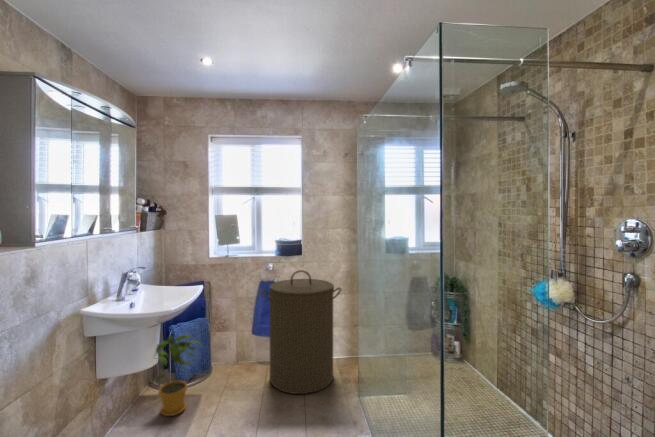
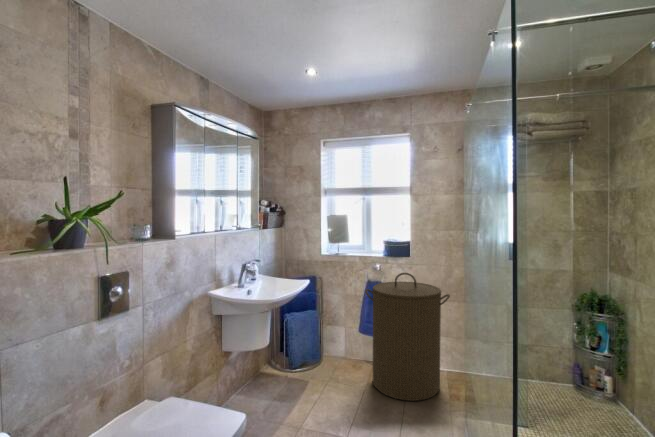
house plant: present [156,334,200,416] -> none [250,322,309,395]

